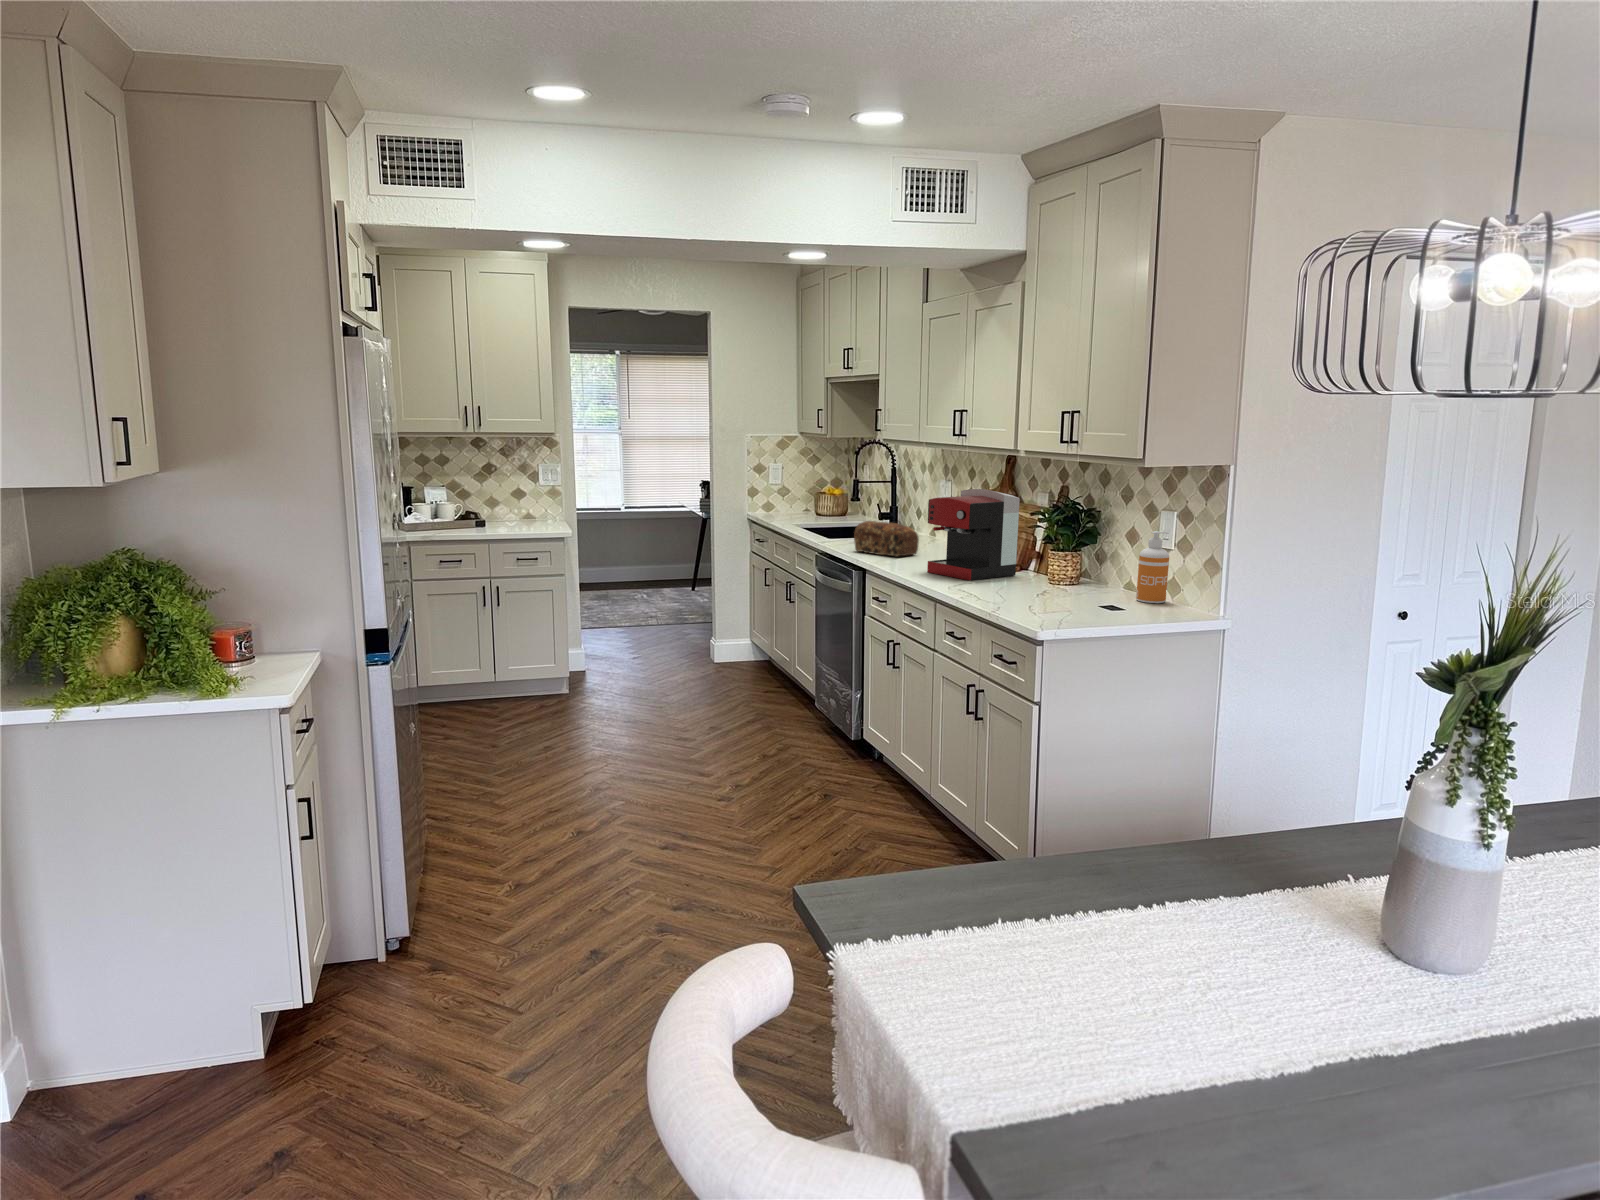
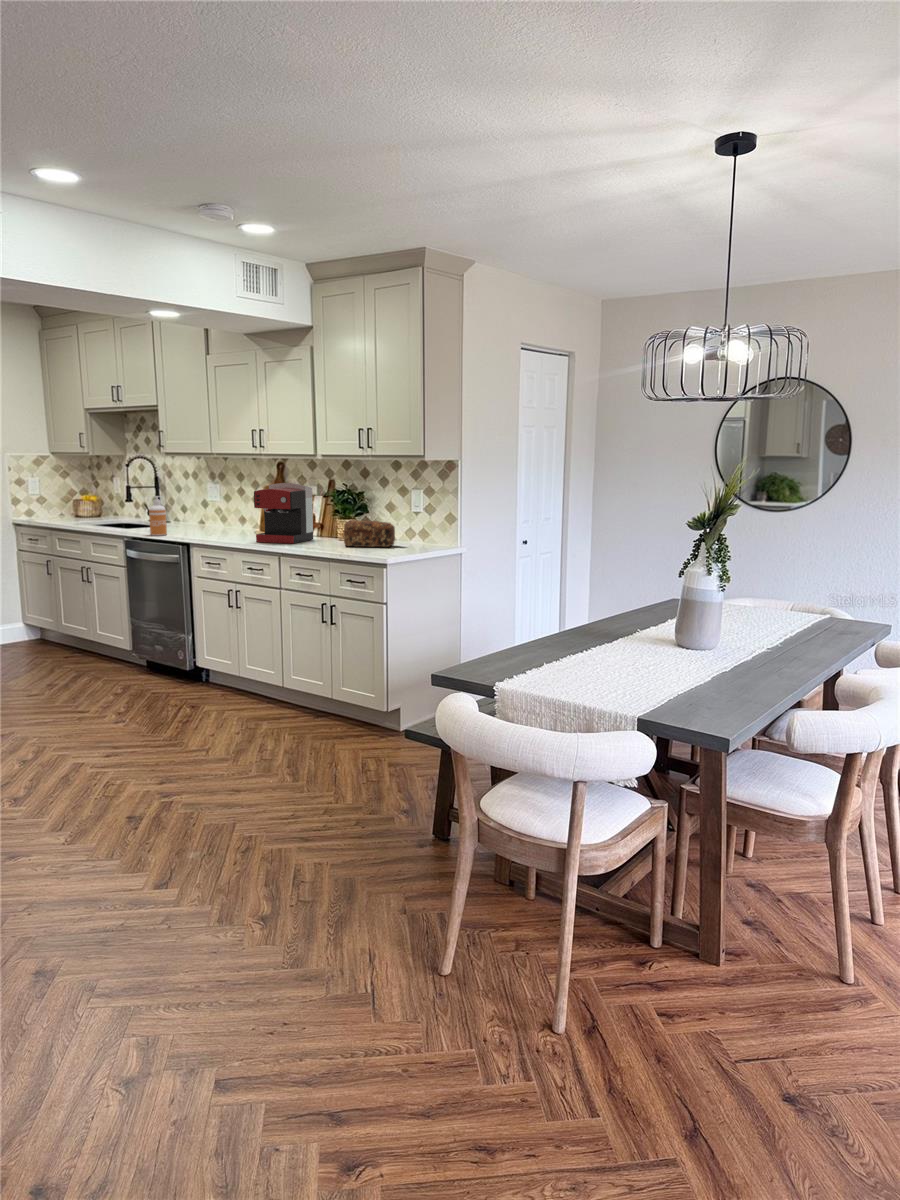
bread loaf: present [854,521,919,556] -> present [343,520,395,547]
soap dispenser: present [1136,531,1169,603] -> present [149,496,167,536]

